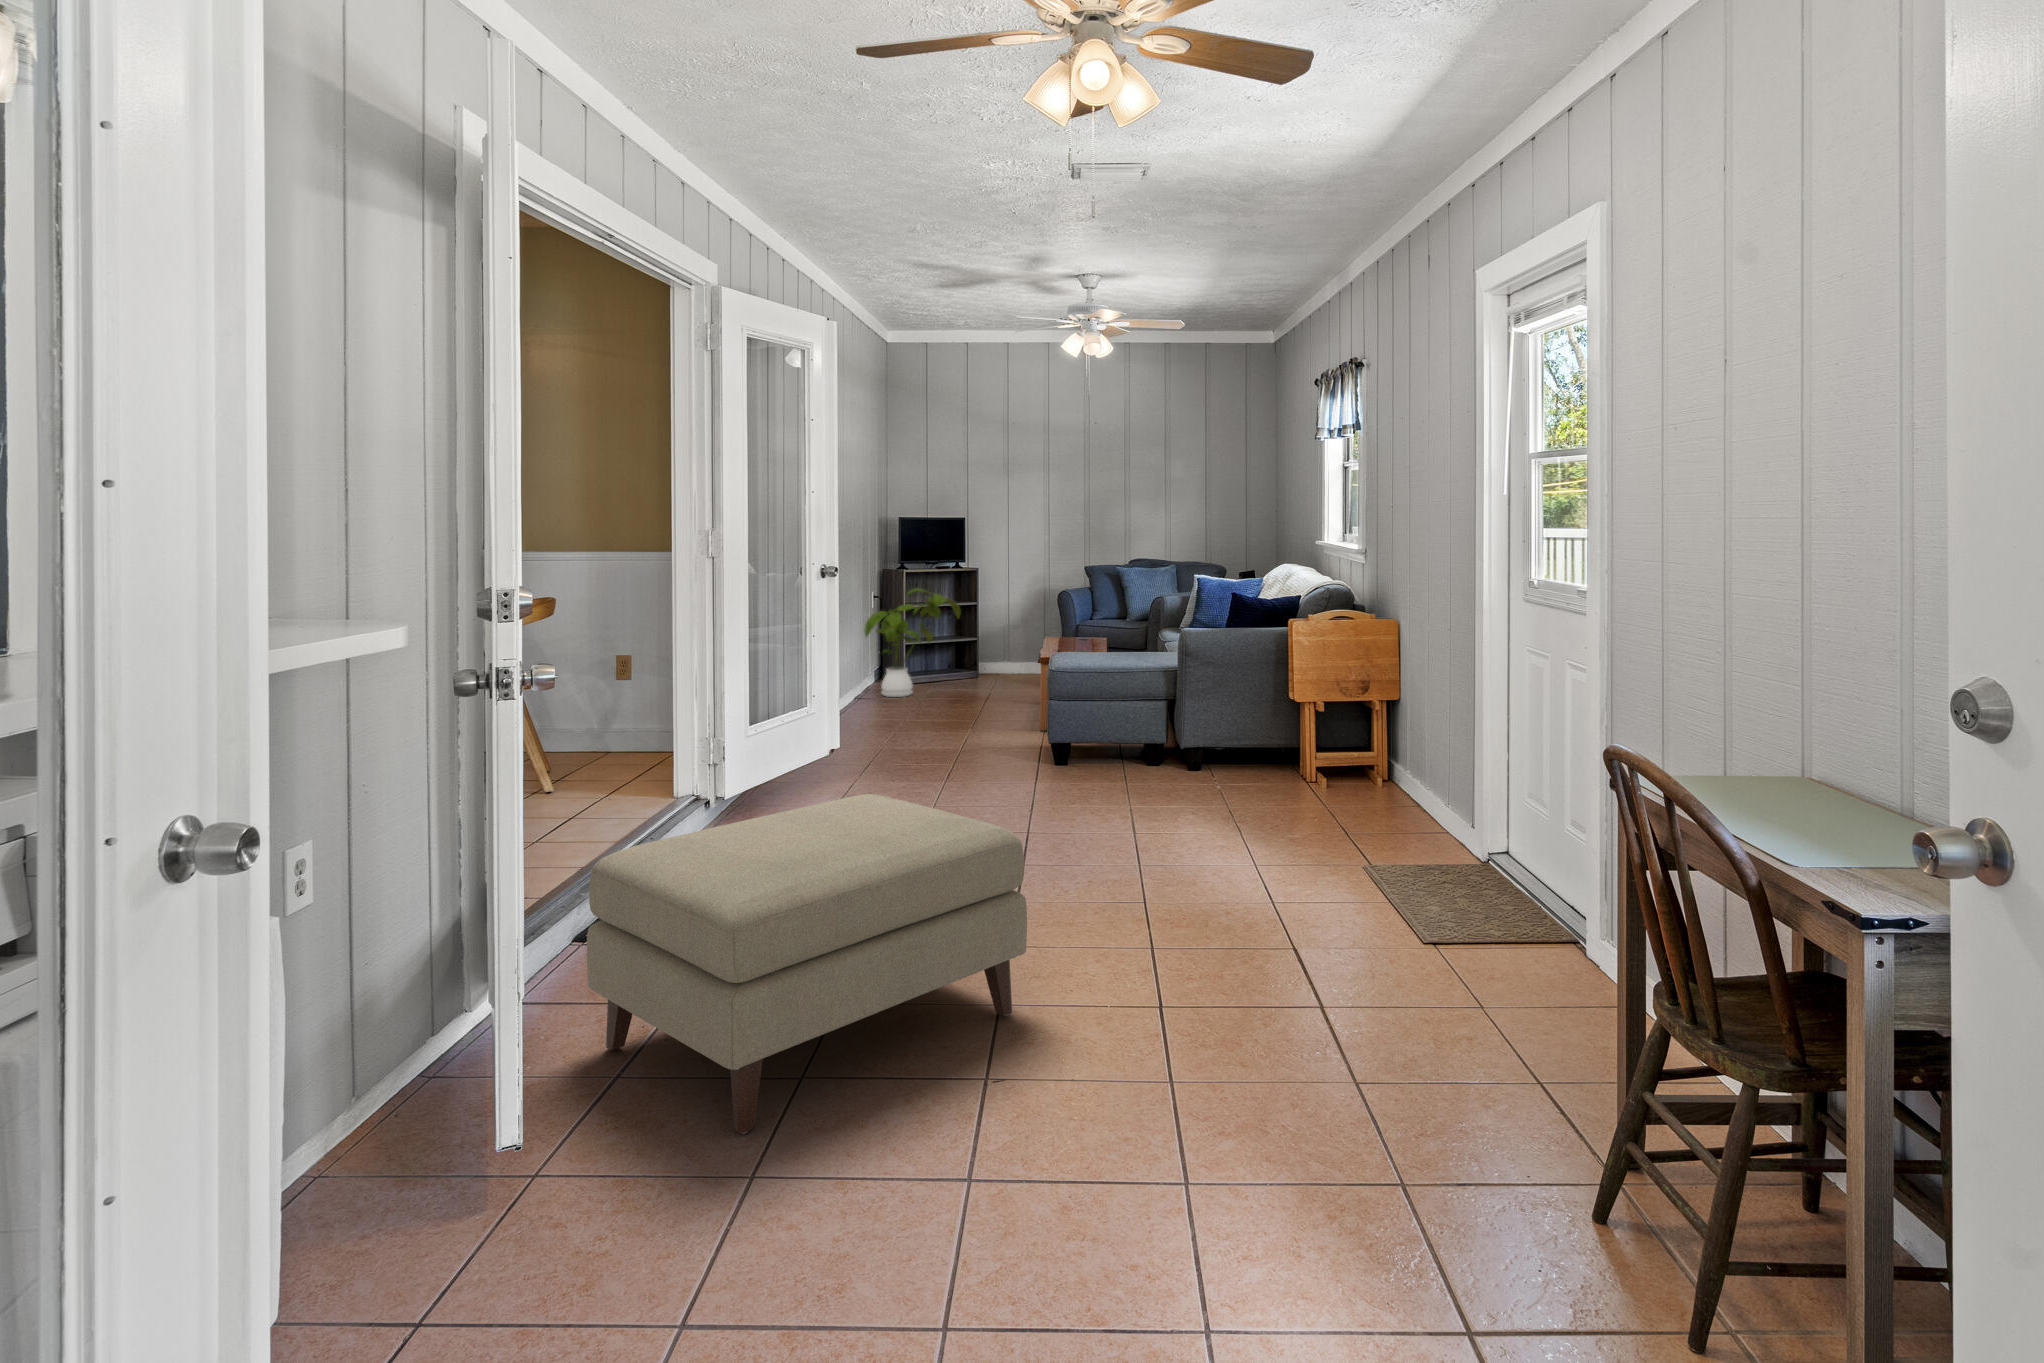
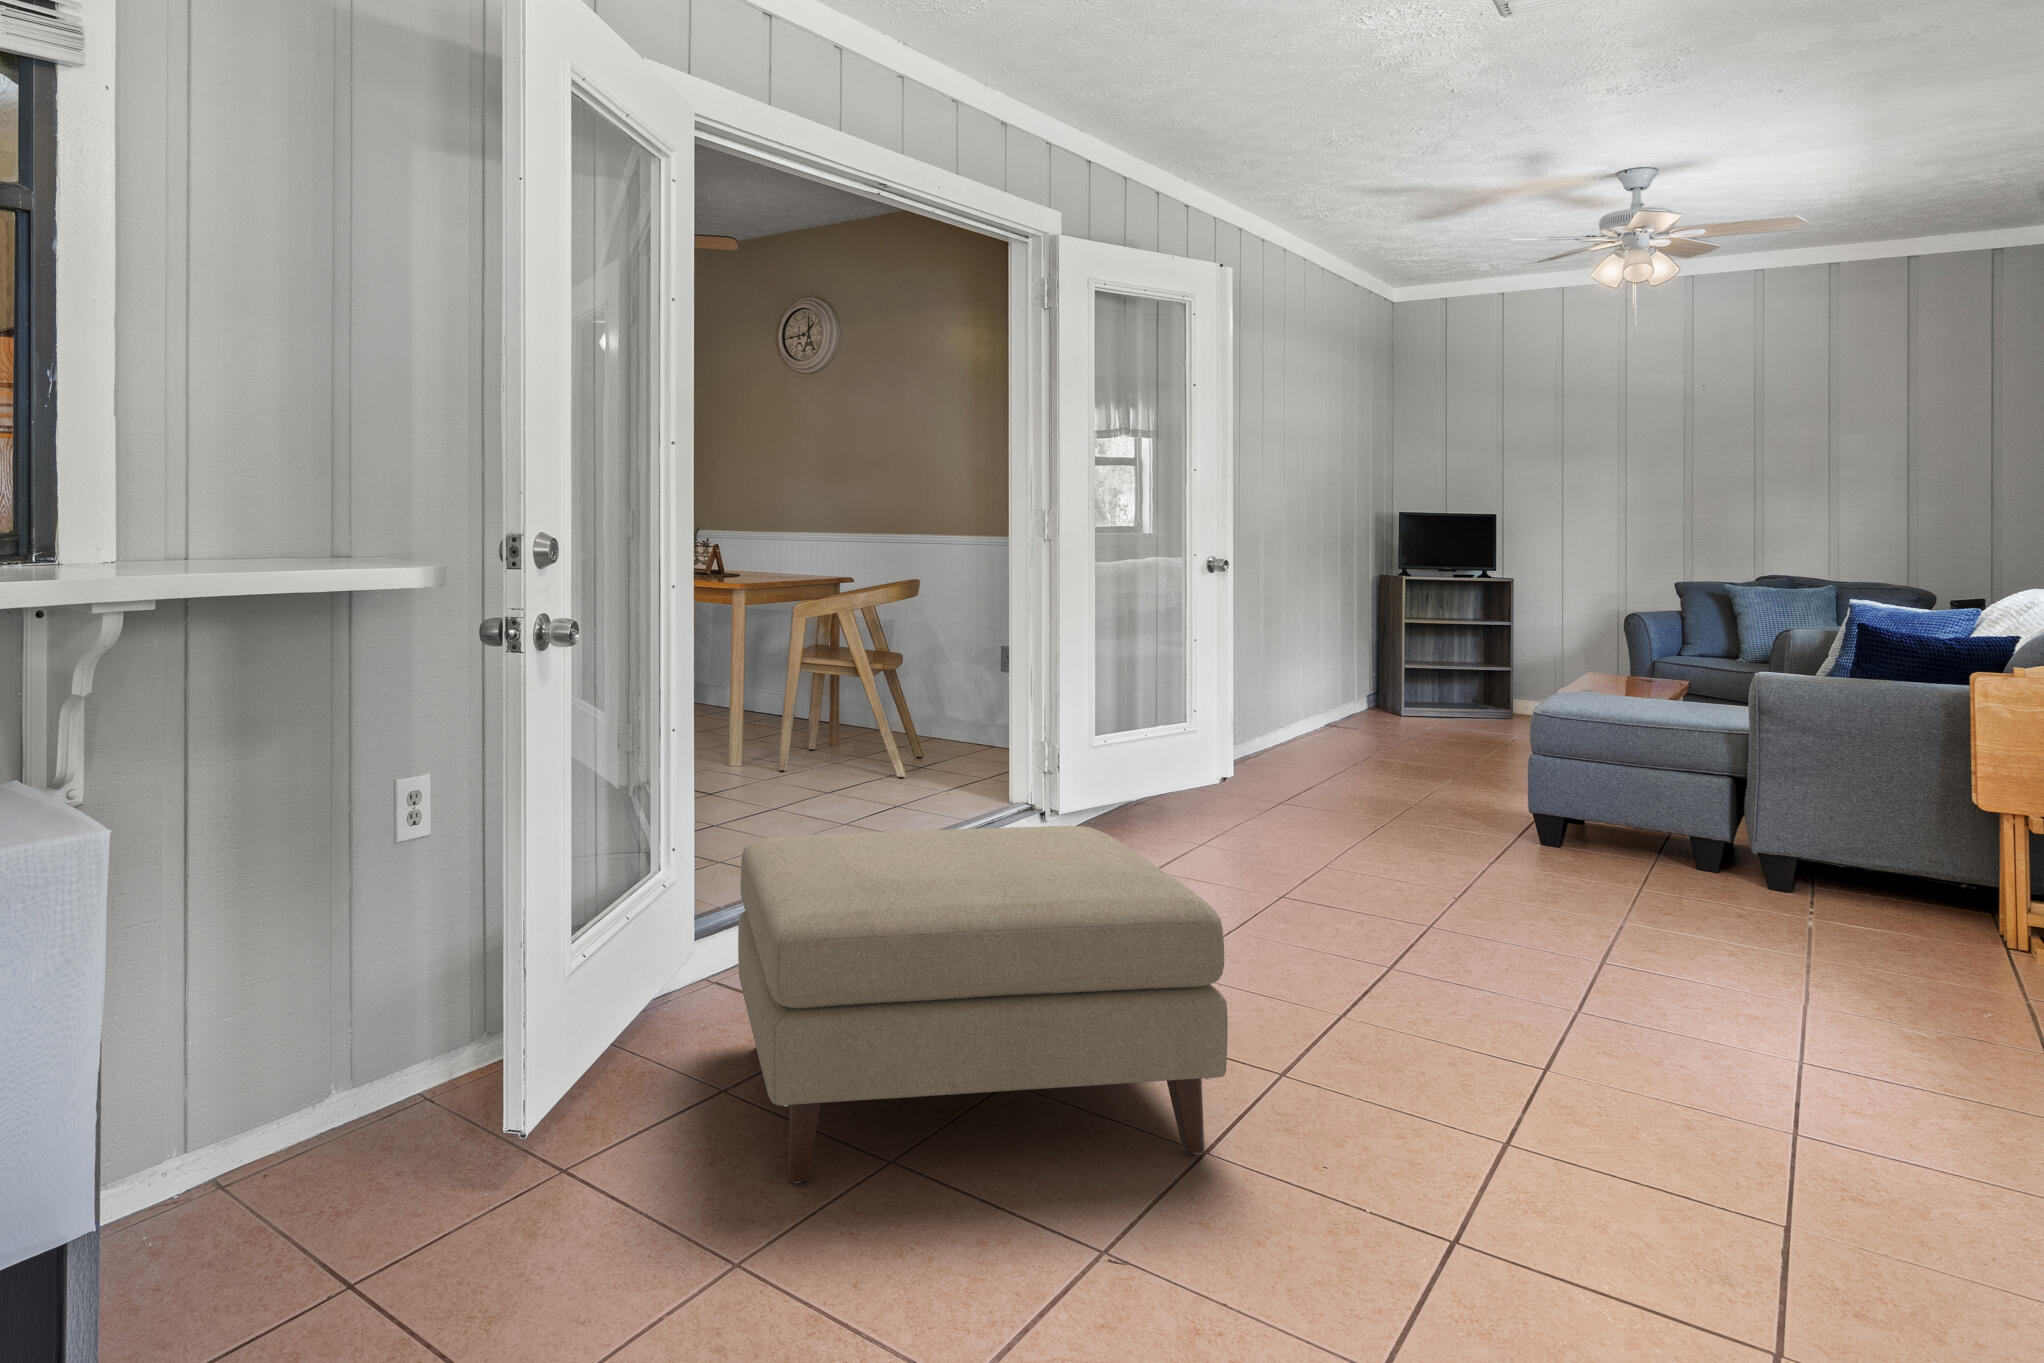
house plant: present [864,588,961,697] -> none [1332,598,1470,732]

